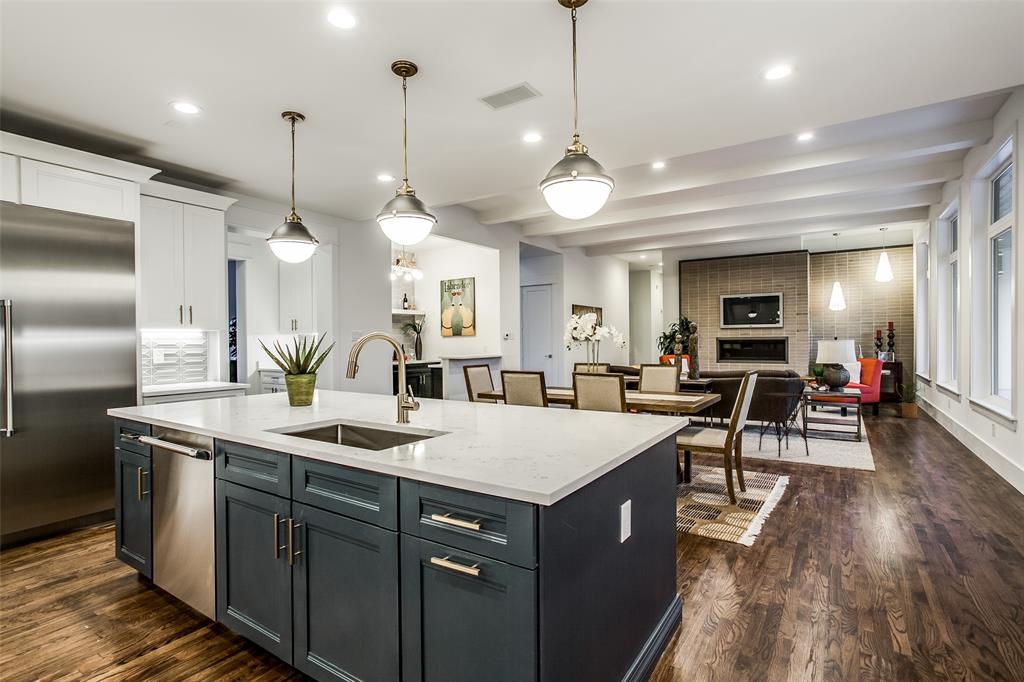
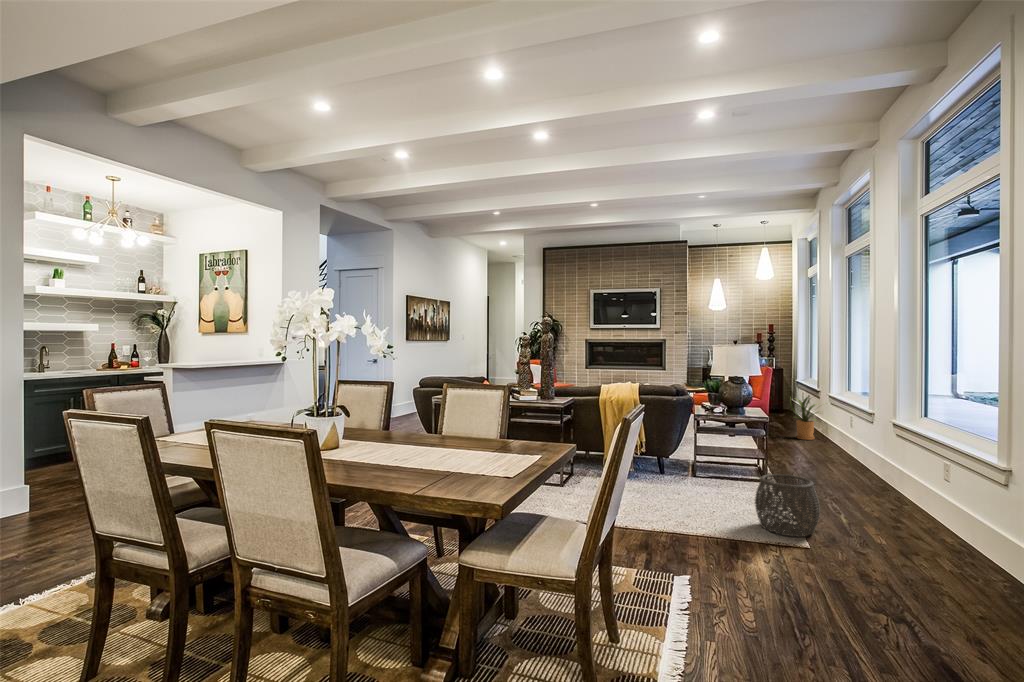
side table: present [759,393,809,457] -> none [639,422,714,532]
woven basket: none [837,425,881,462] -> present [755,474,820,537]

